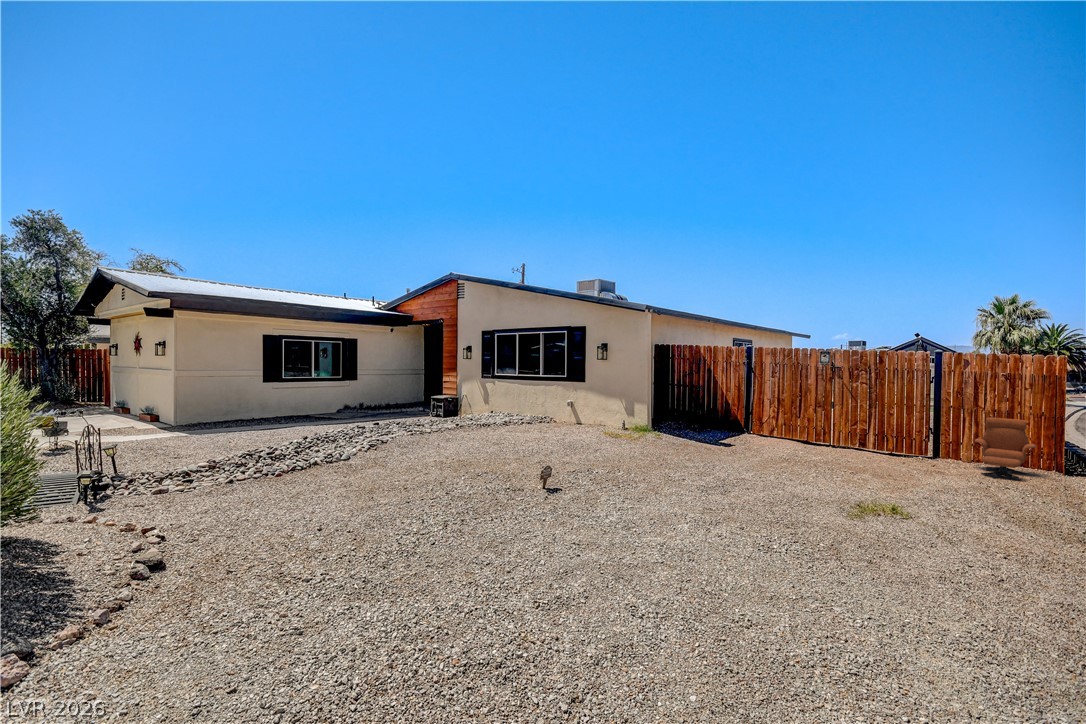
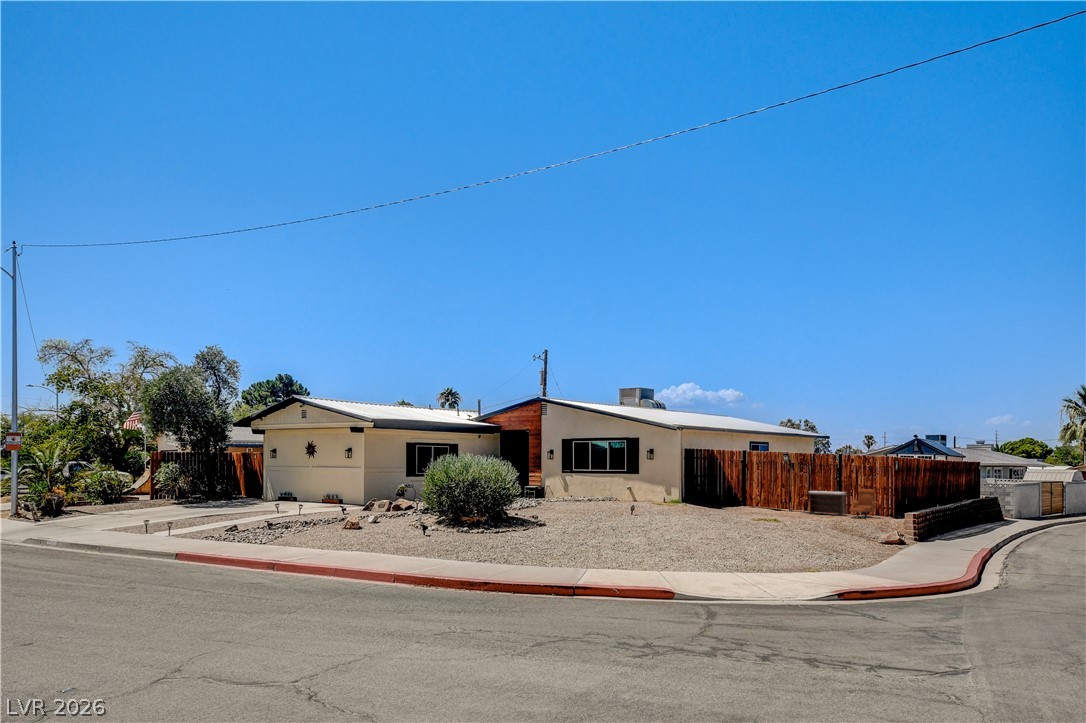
bench: none [875,416,953,465] -> present [808,491,847,516]

